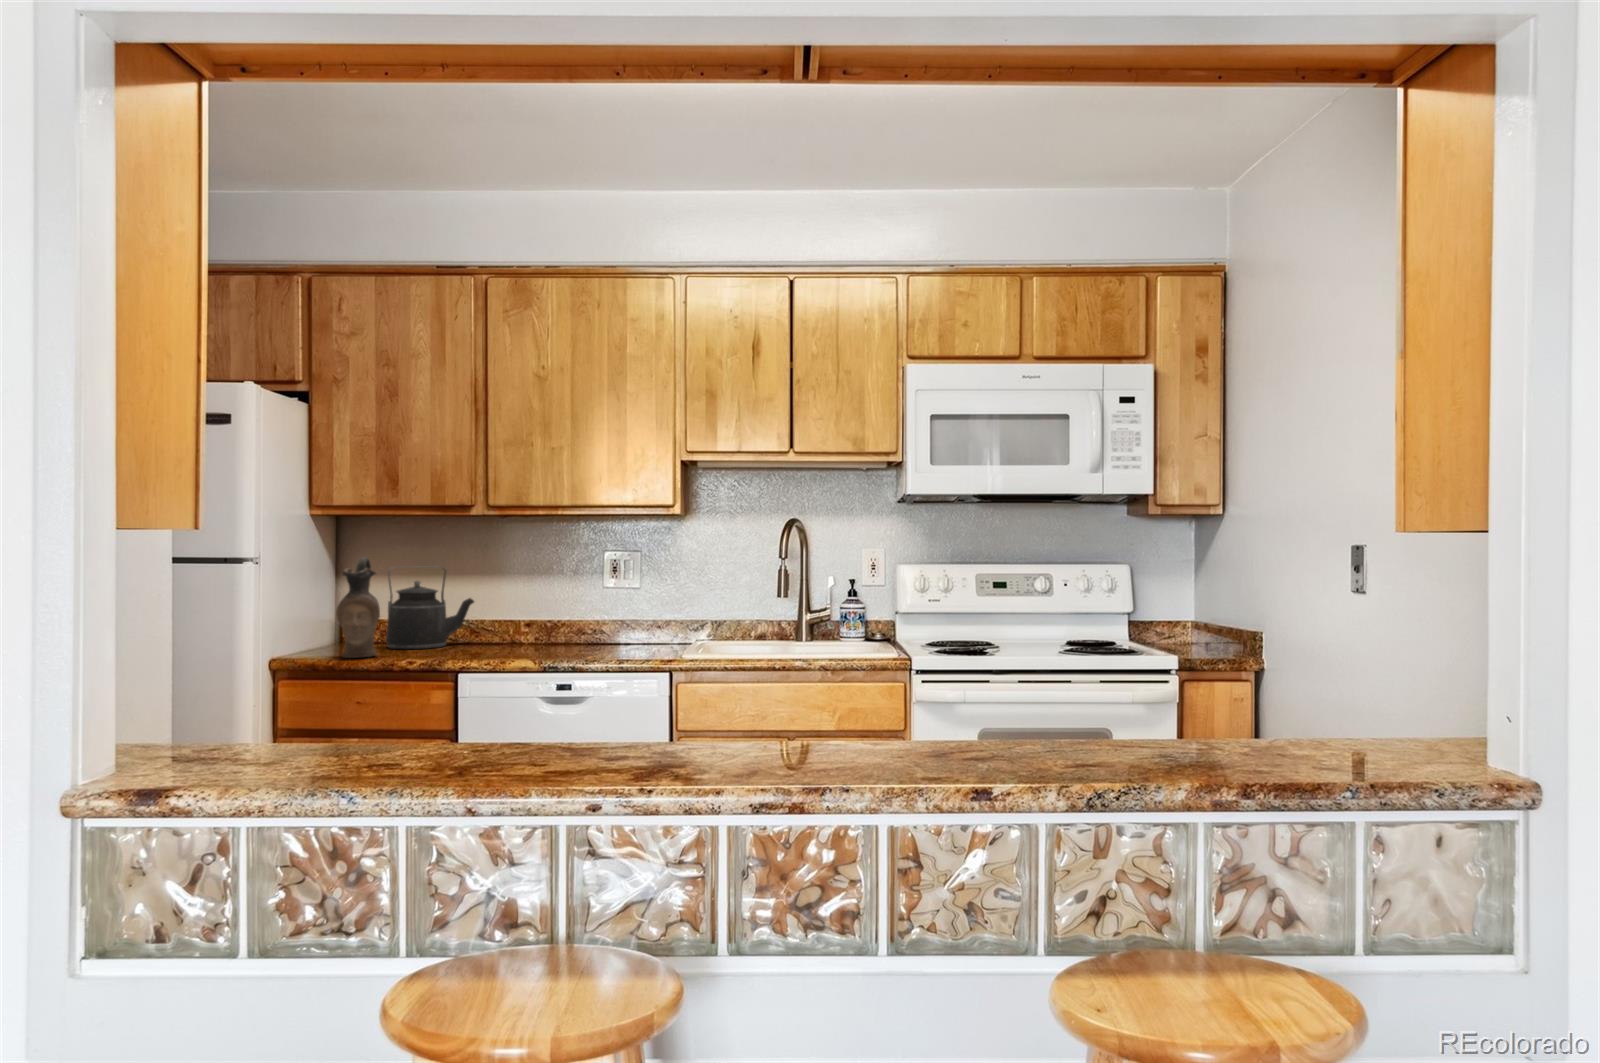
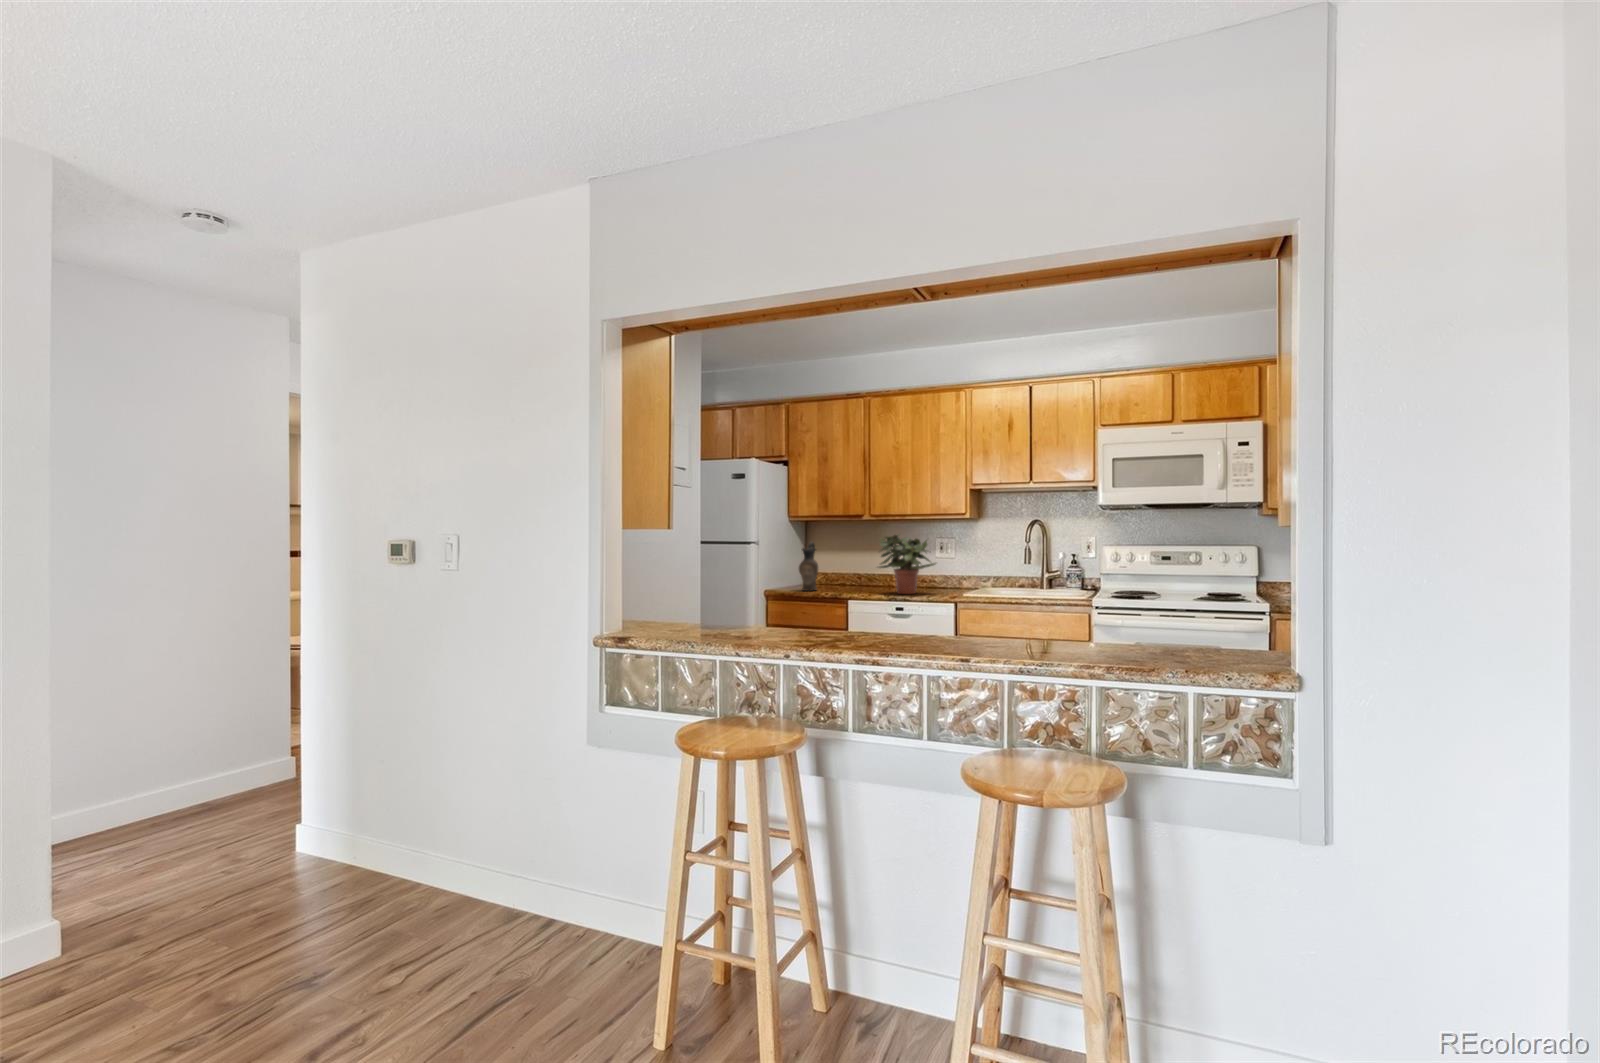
potted plant: none [507,540,628,659] -> present [877,534,936,594]
kettle: present [386,567,474,649] -> none [824,546,867,588]

